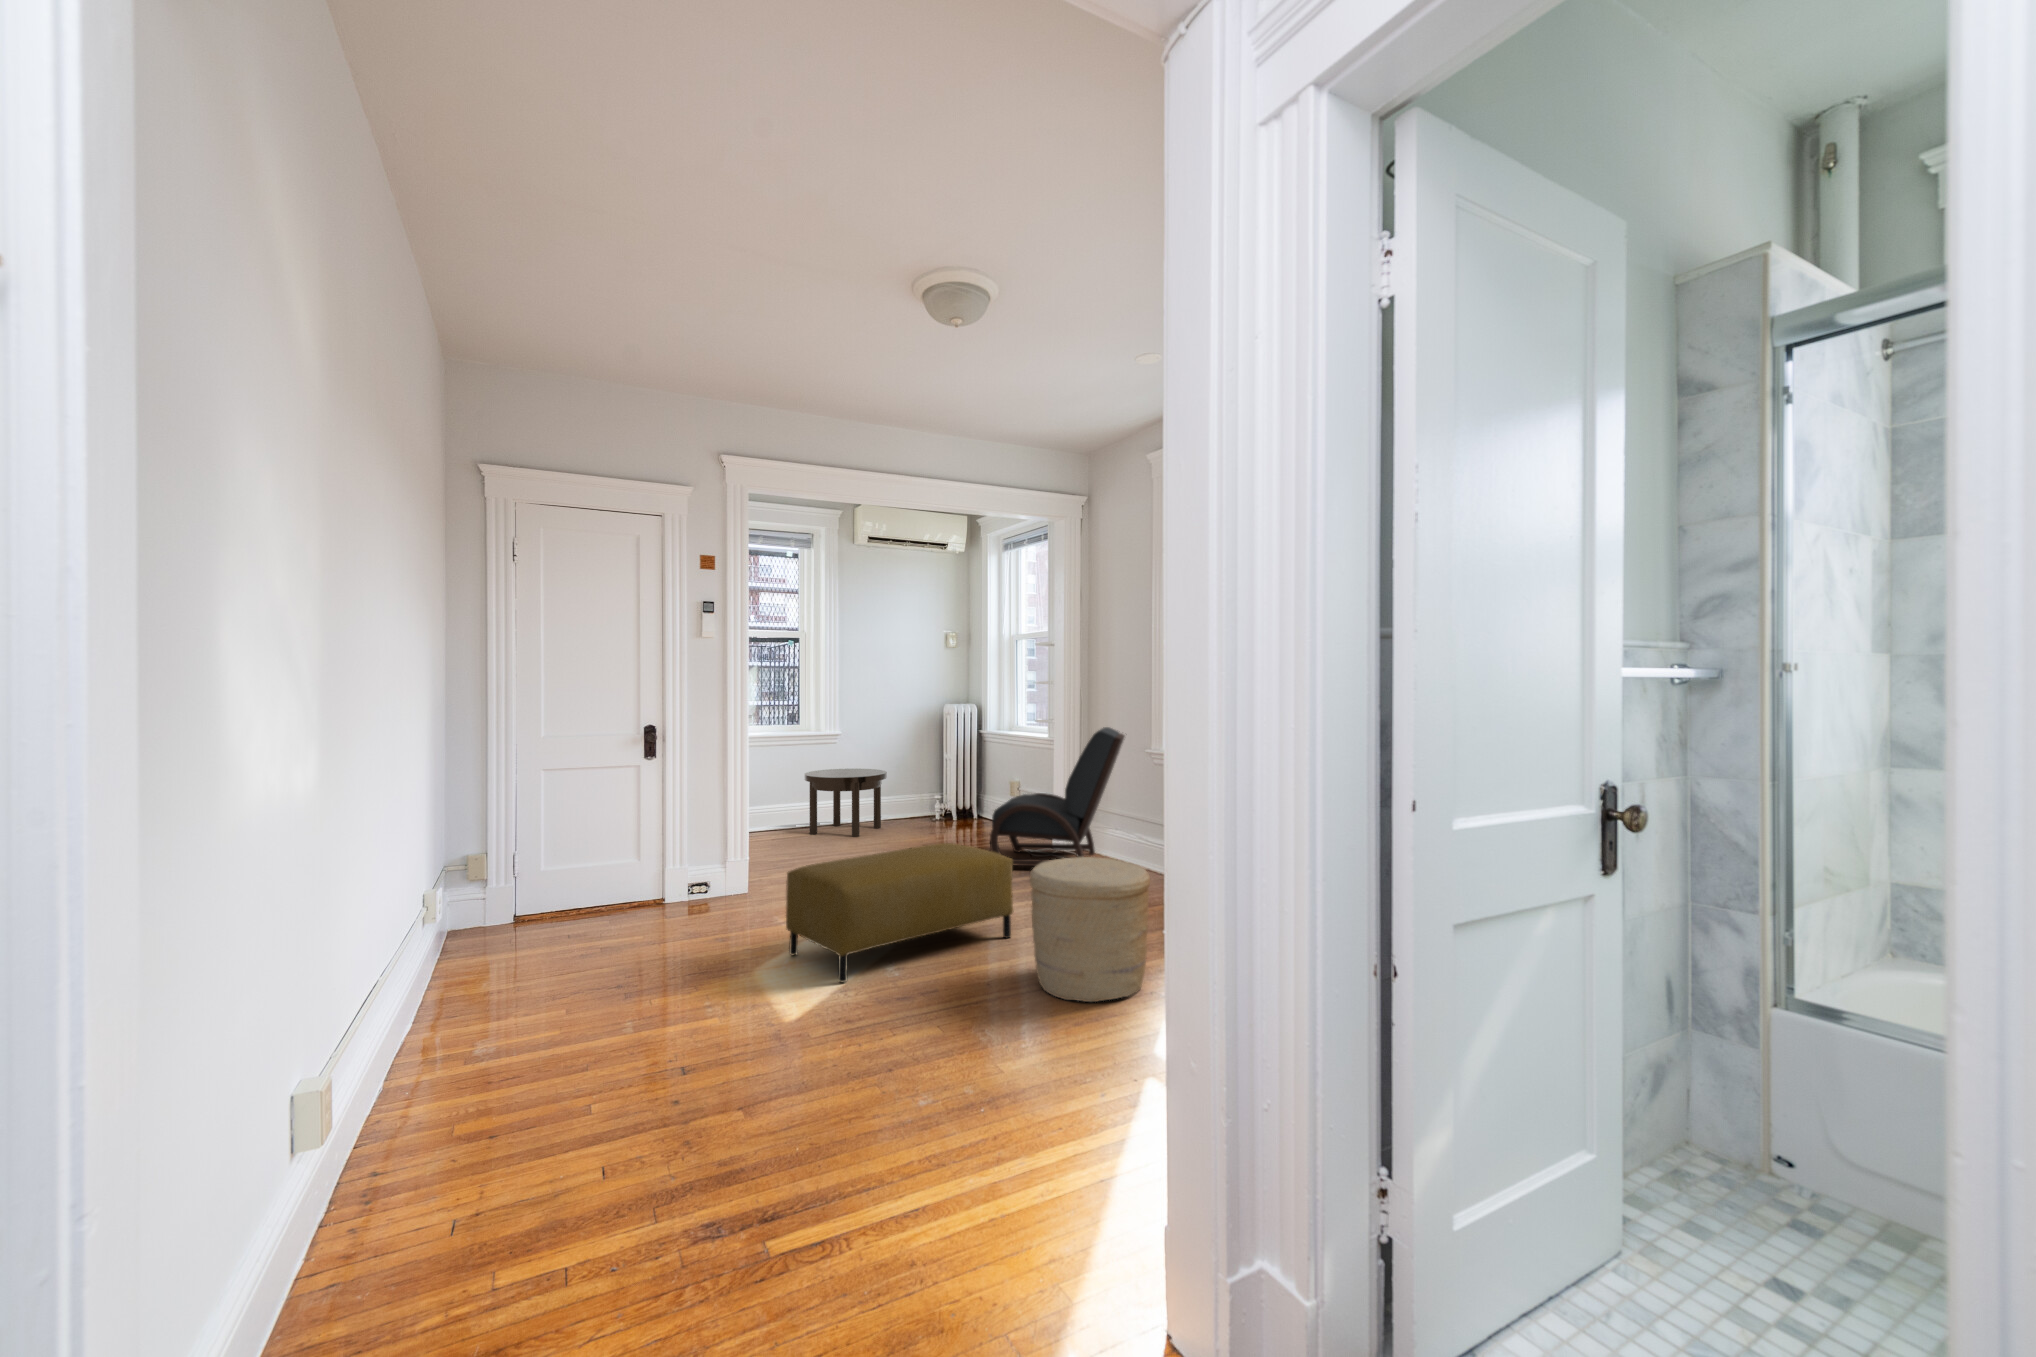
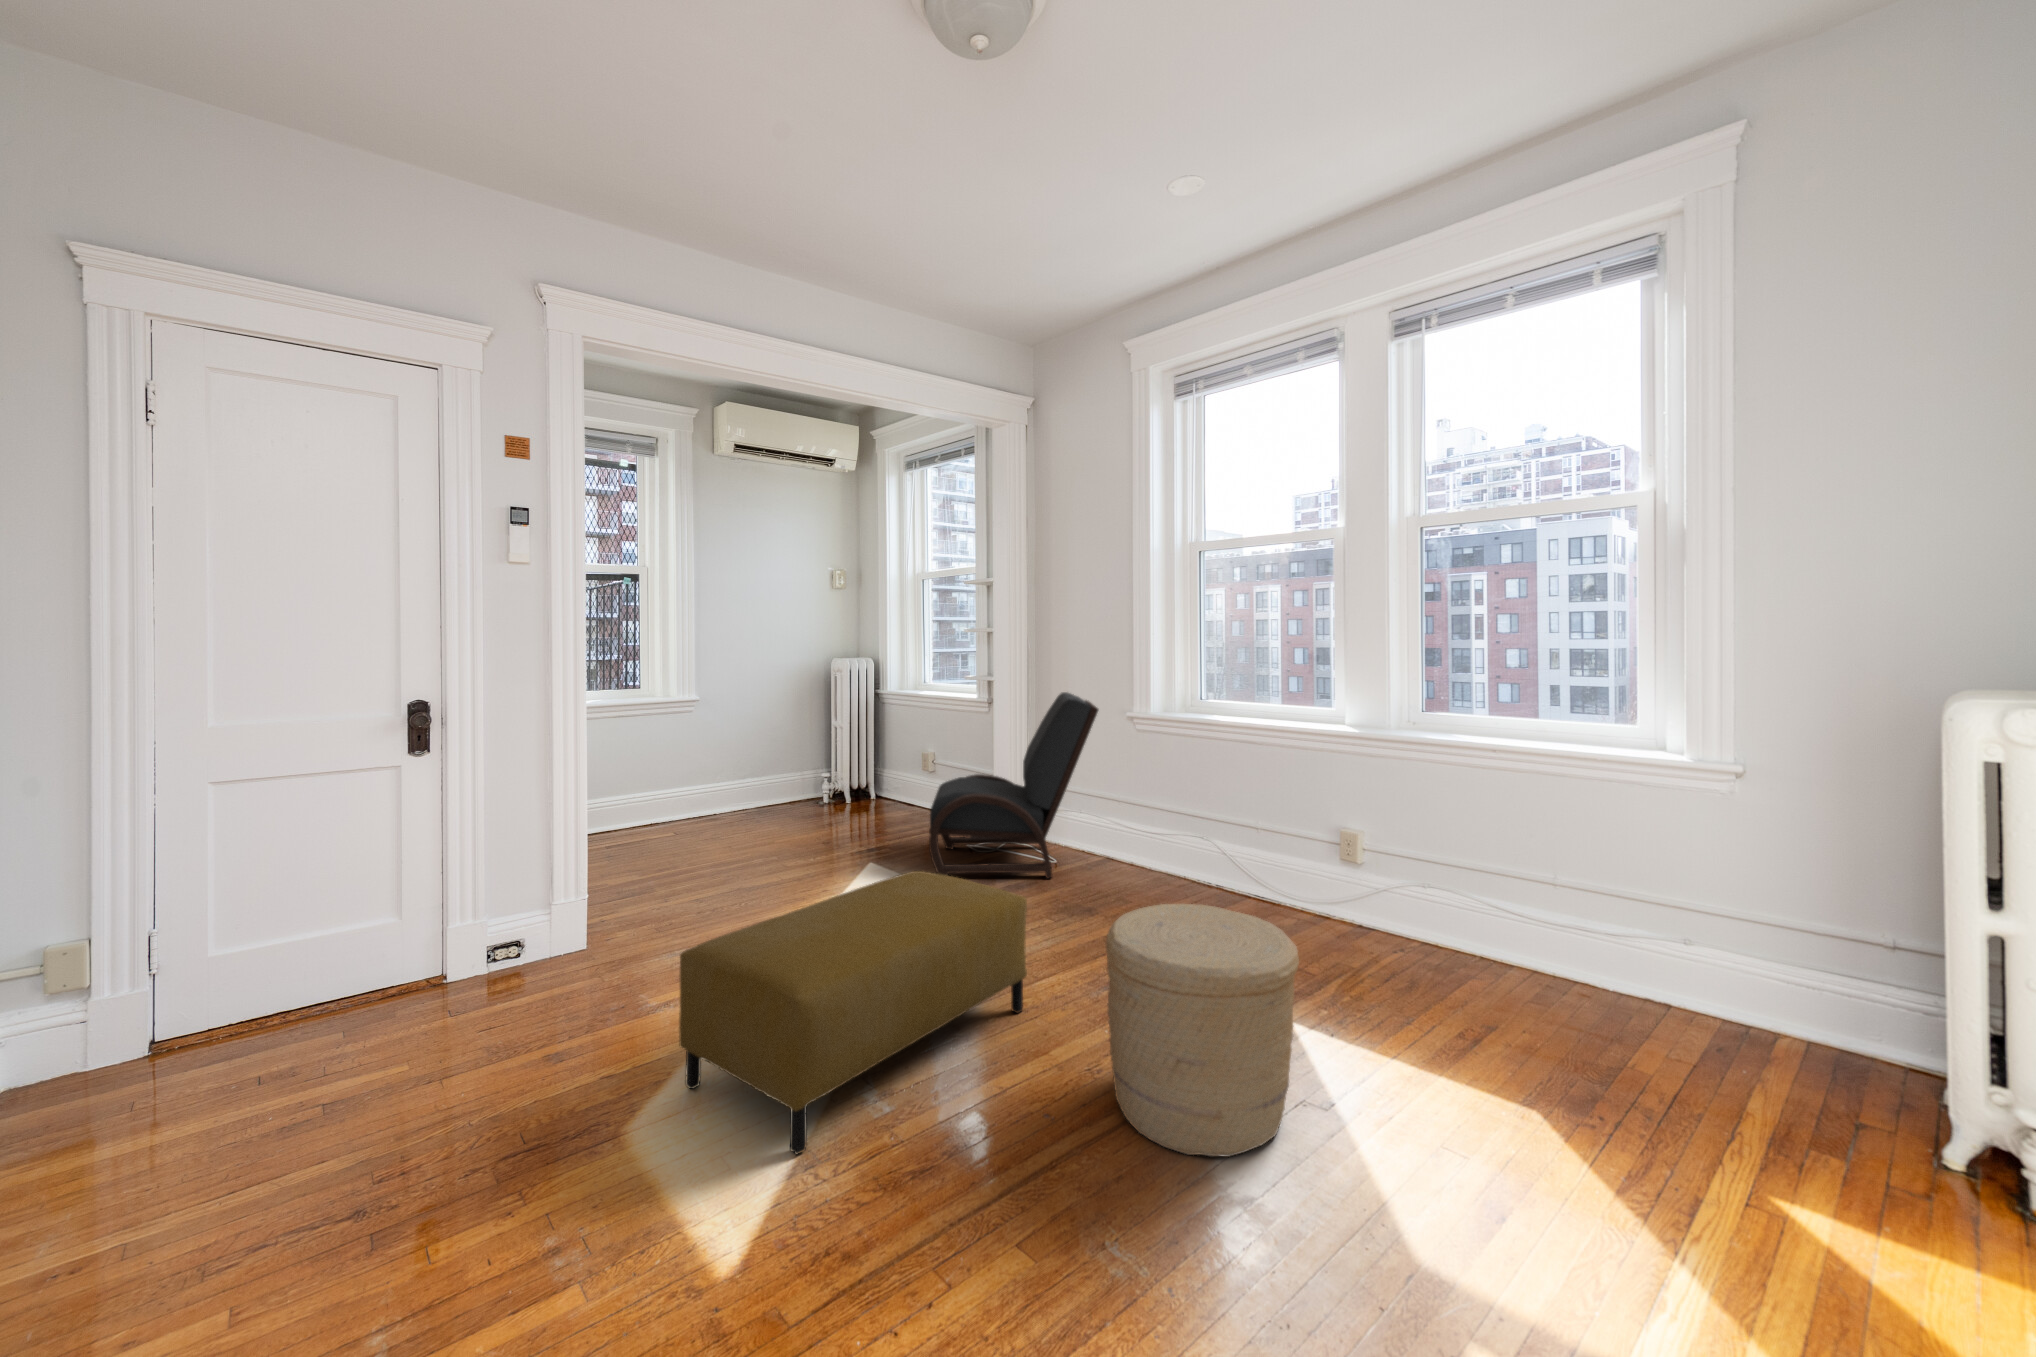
side table: present [805,769,887,837] -> none [654,742,765,833]

